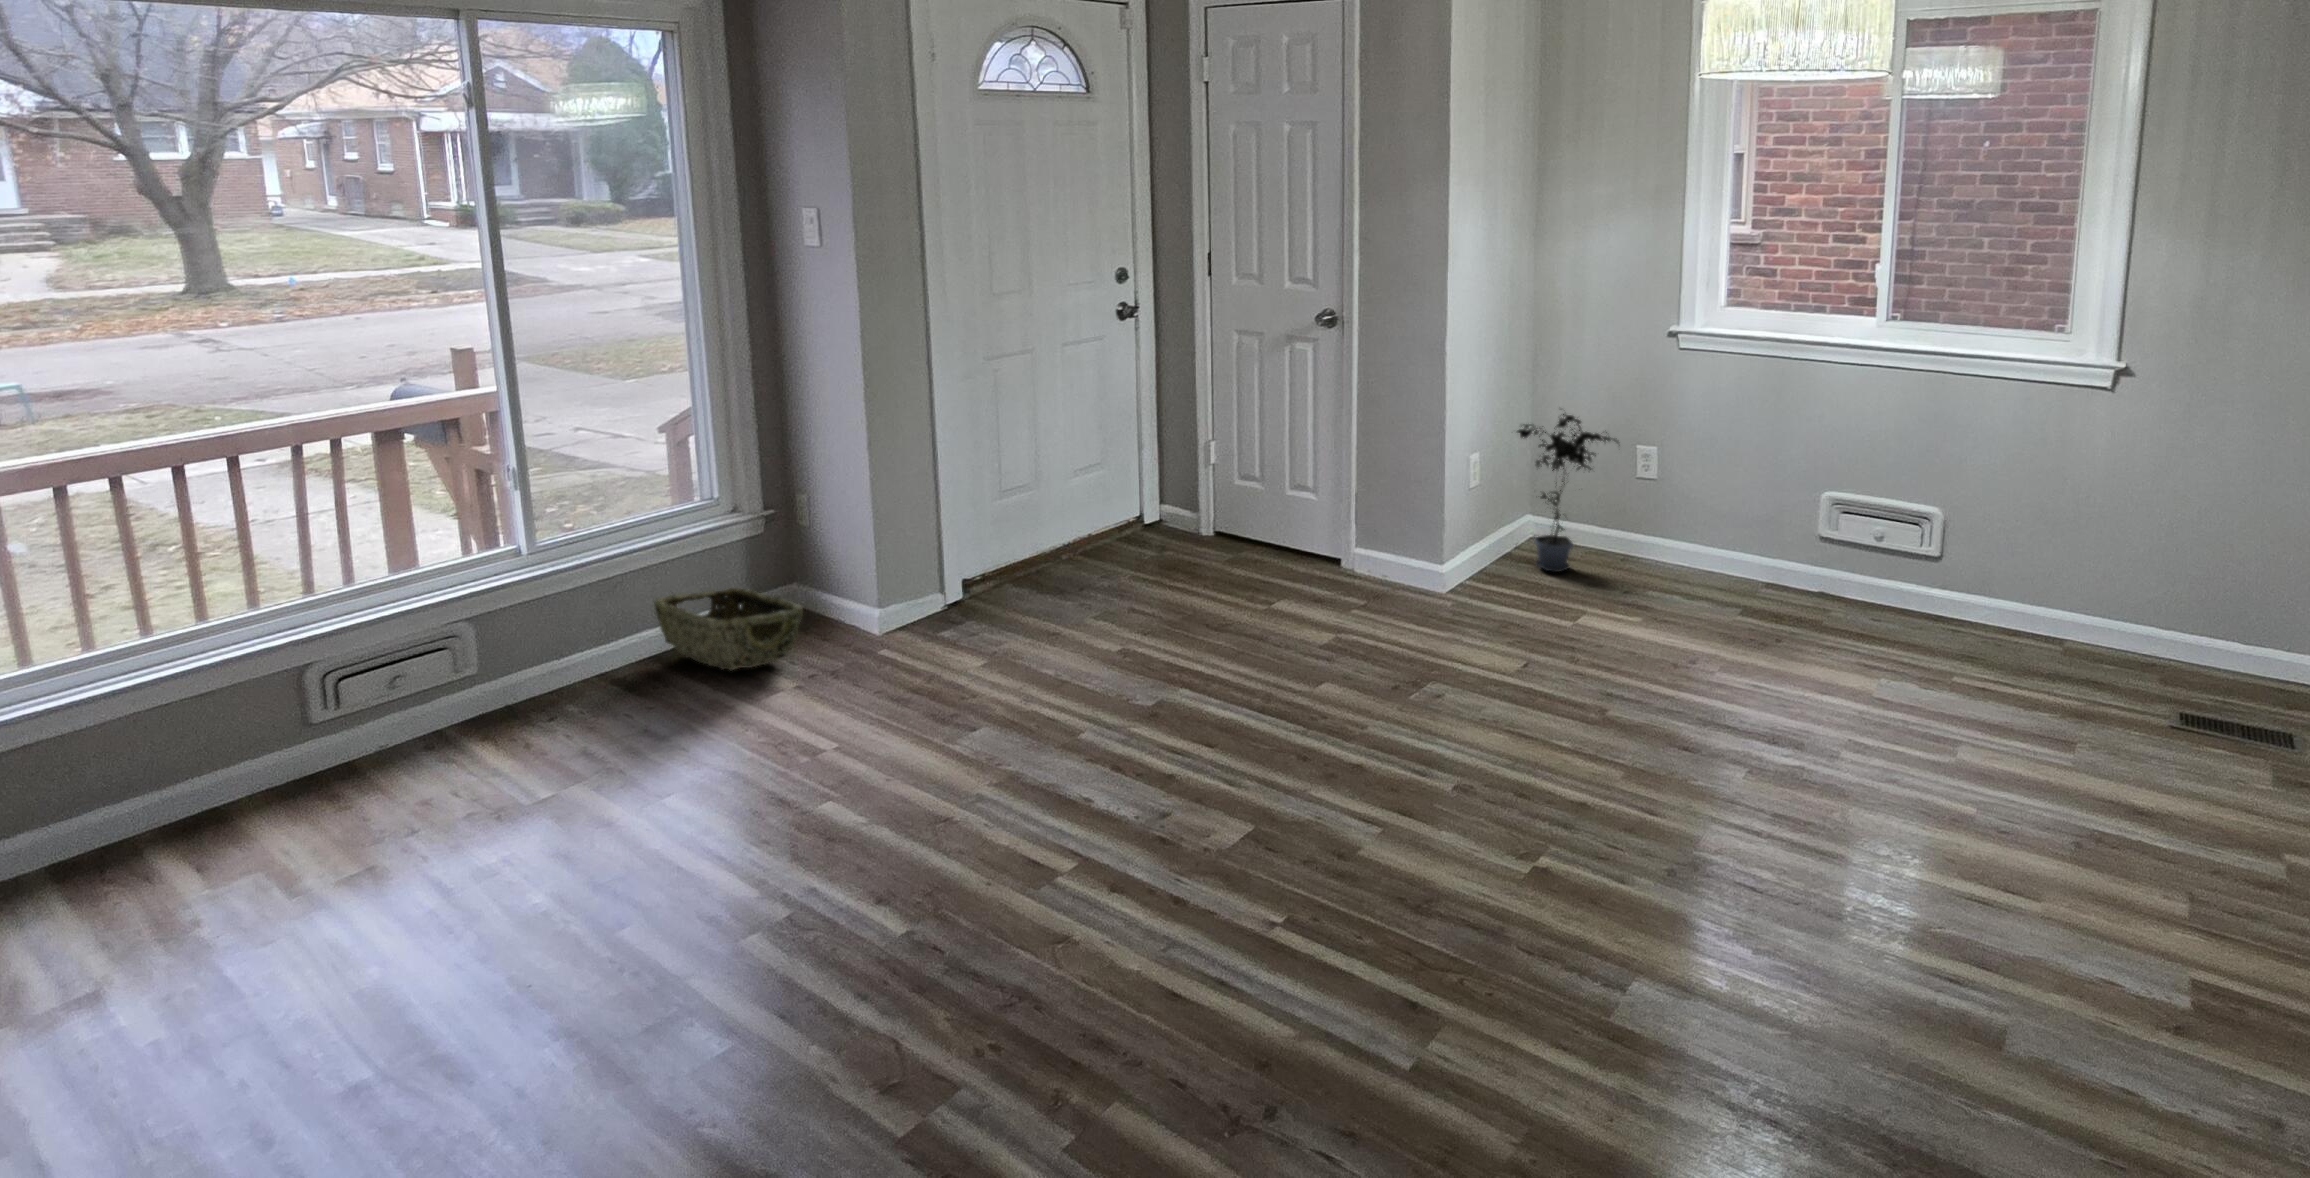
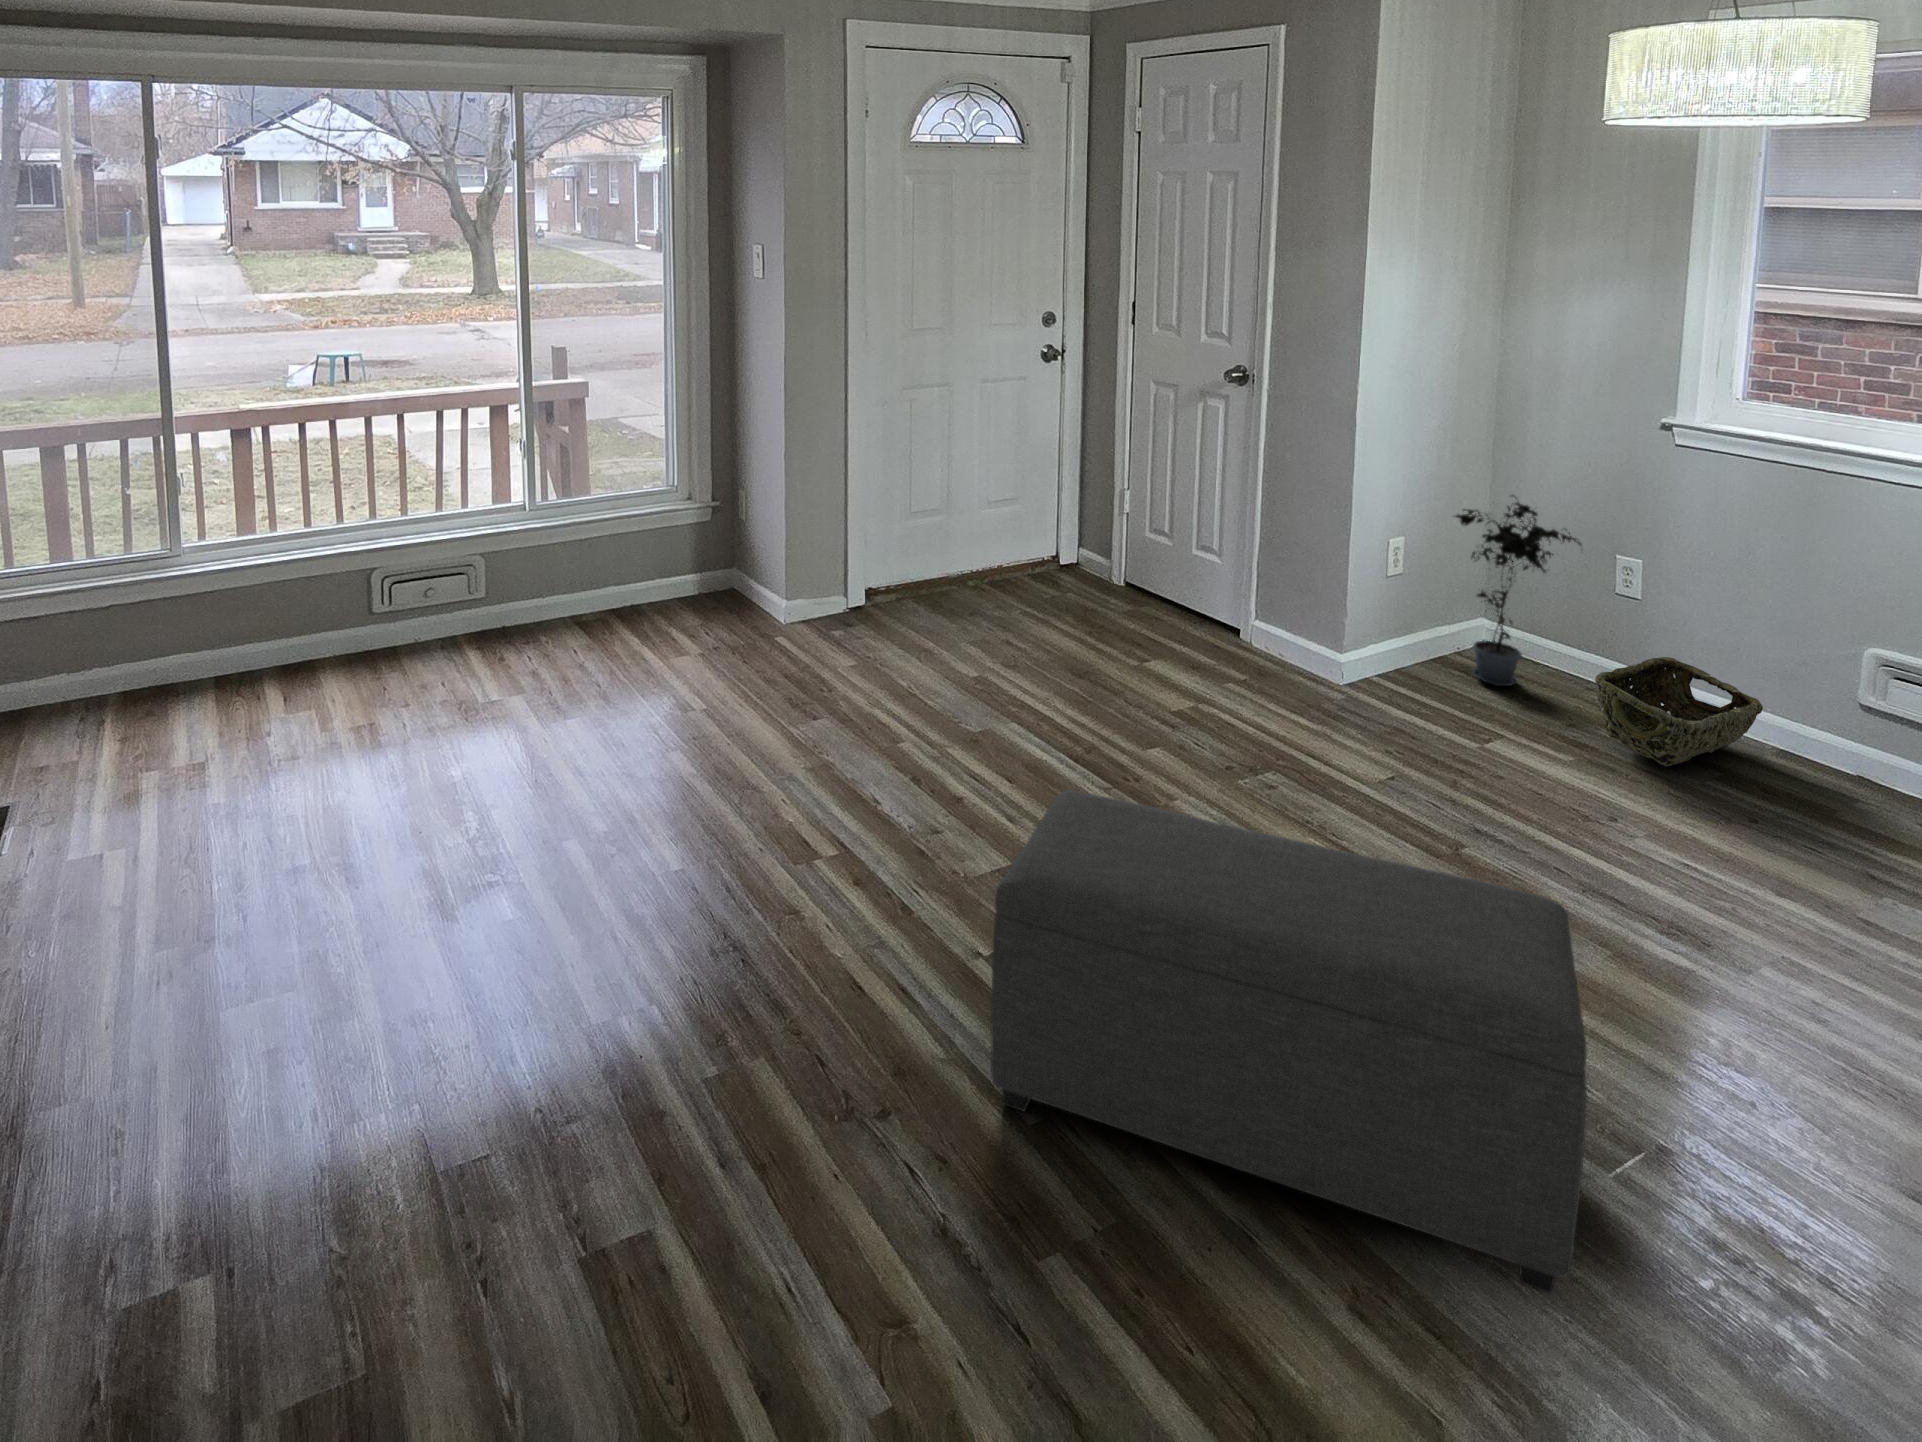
woven basket: present [654,588,803,670] -> present [1595,657,1763,767]
ottoman: none [1353,735,1895,1061] -> present [991,791,1587,1293]

